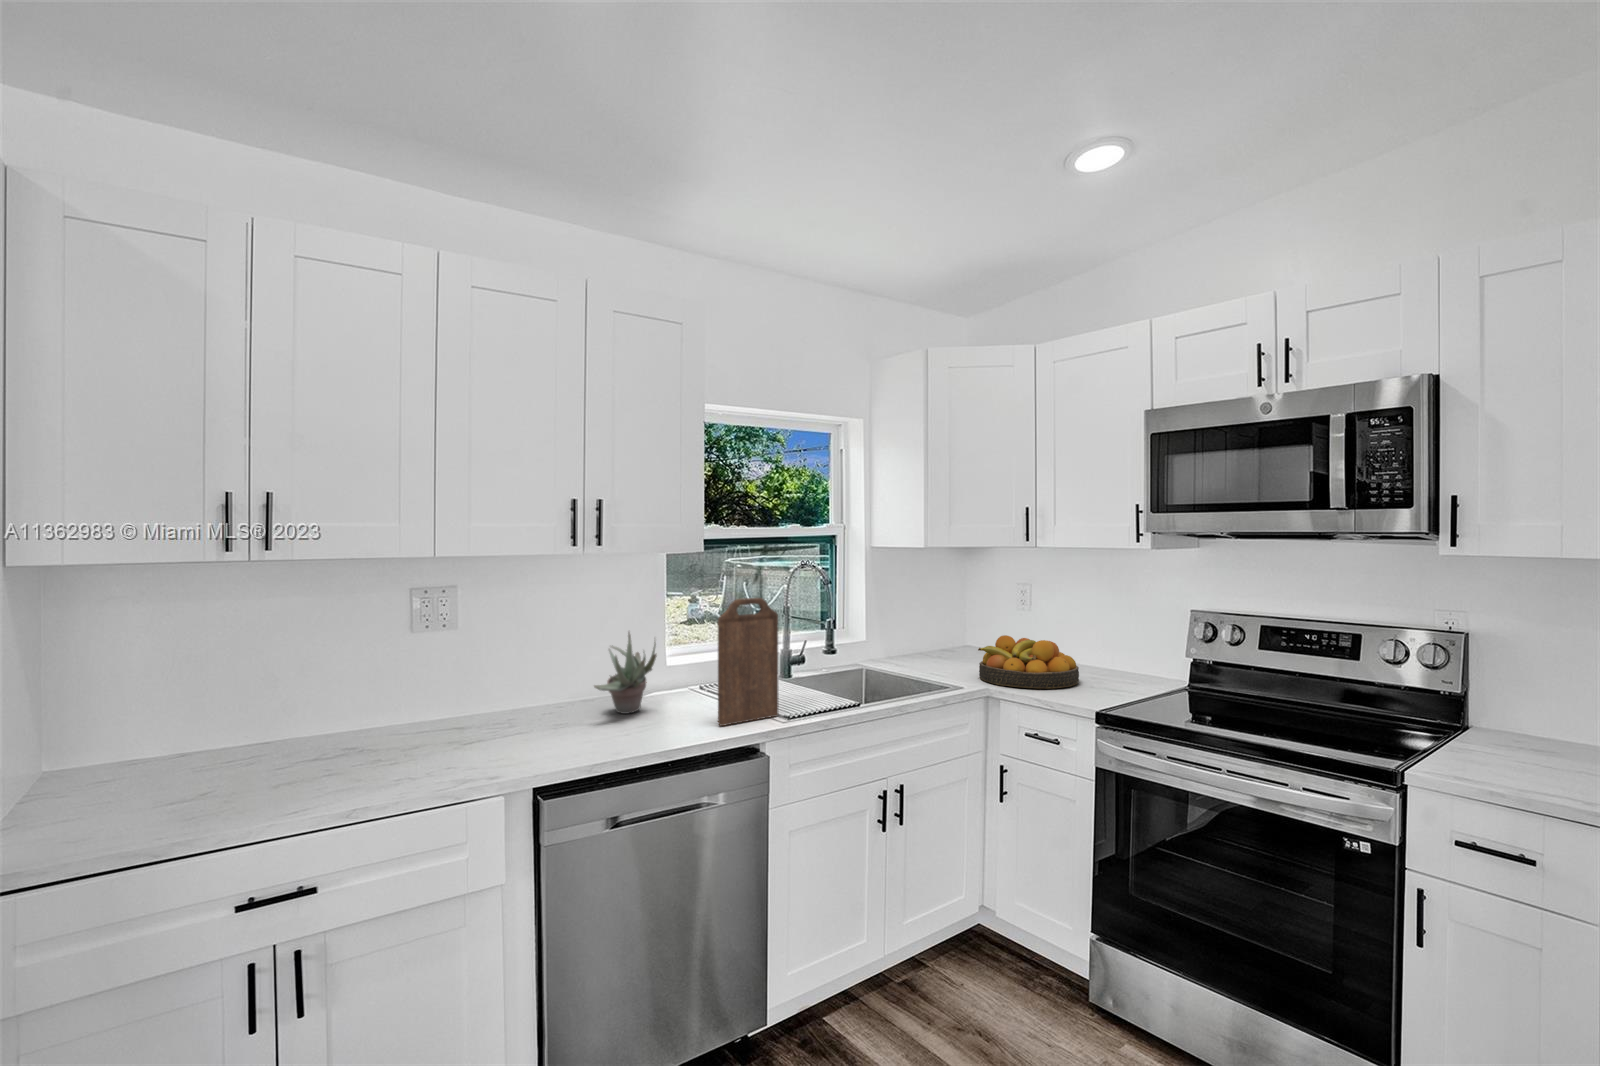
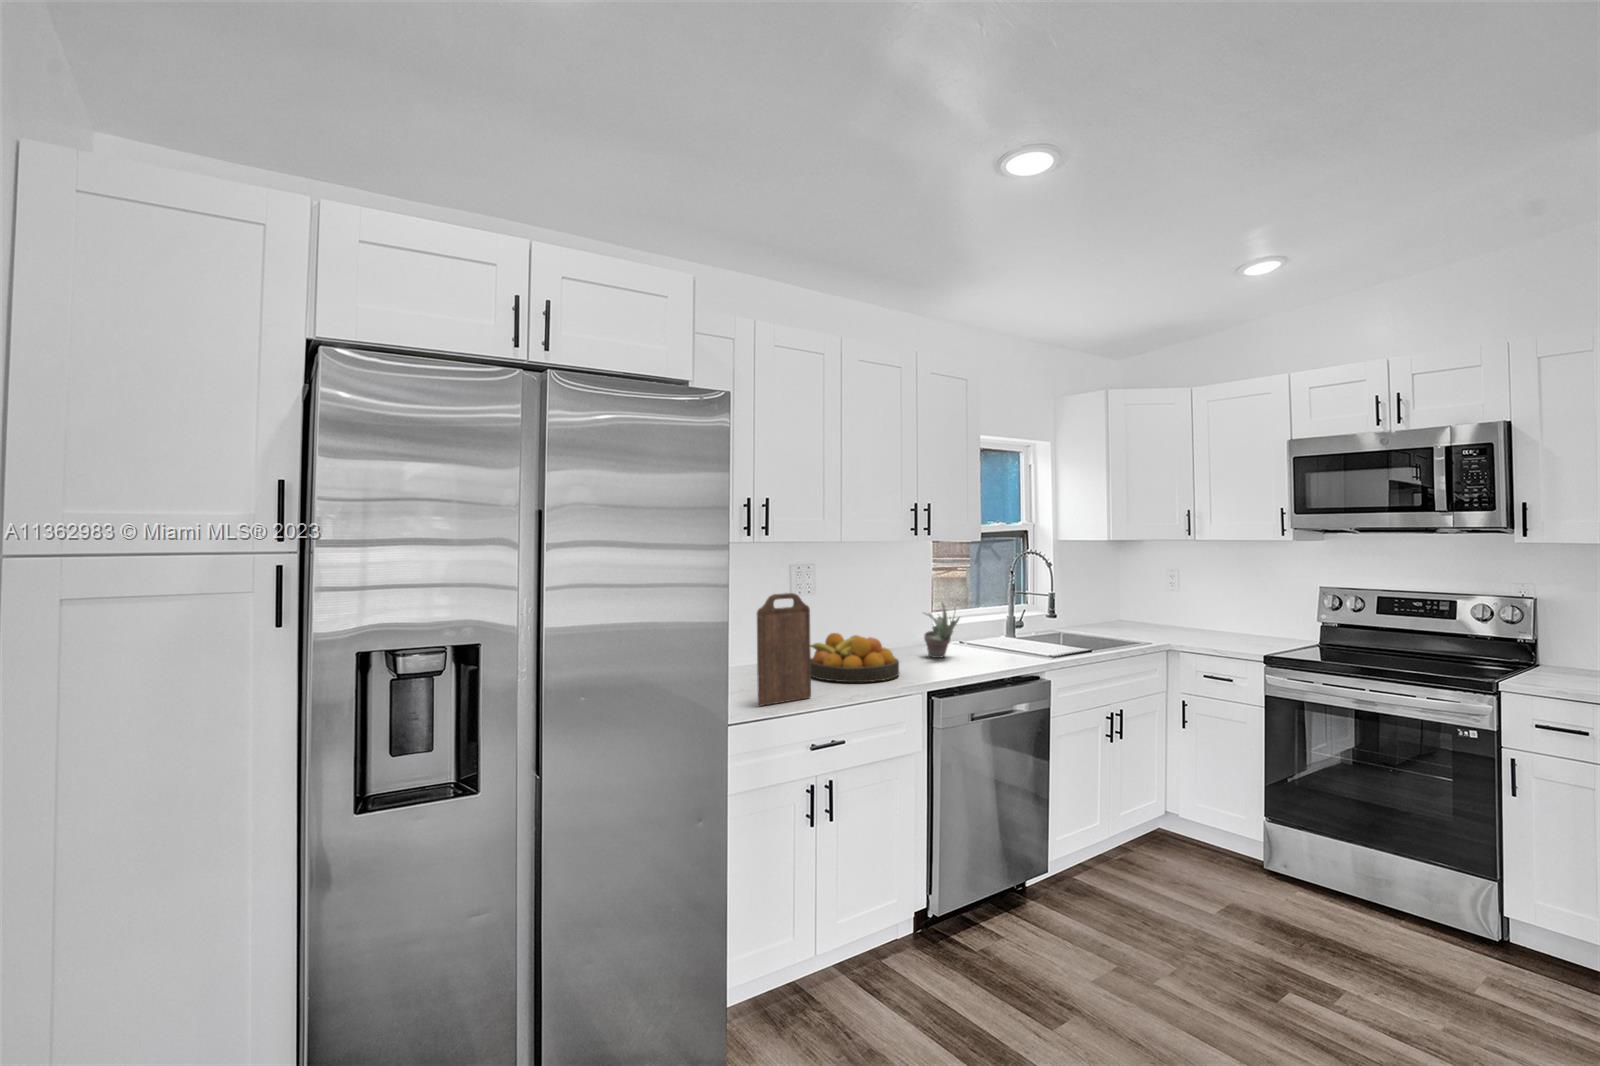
cutting board: present [718,598,778,726] -> present [757,593,811,706]
fruit bowl: present [978,635,1079,689] -> present [811,633,899,682]

